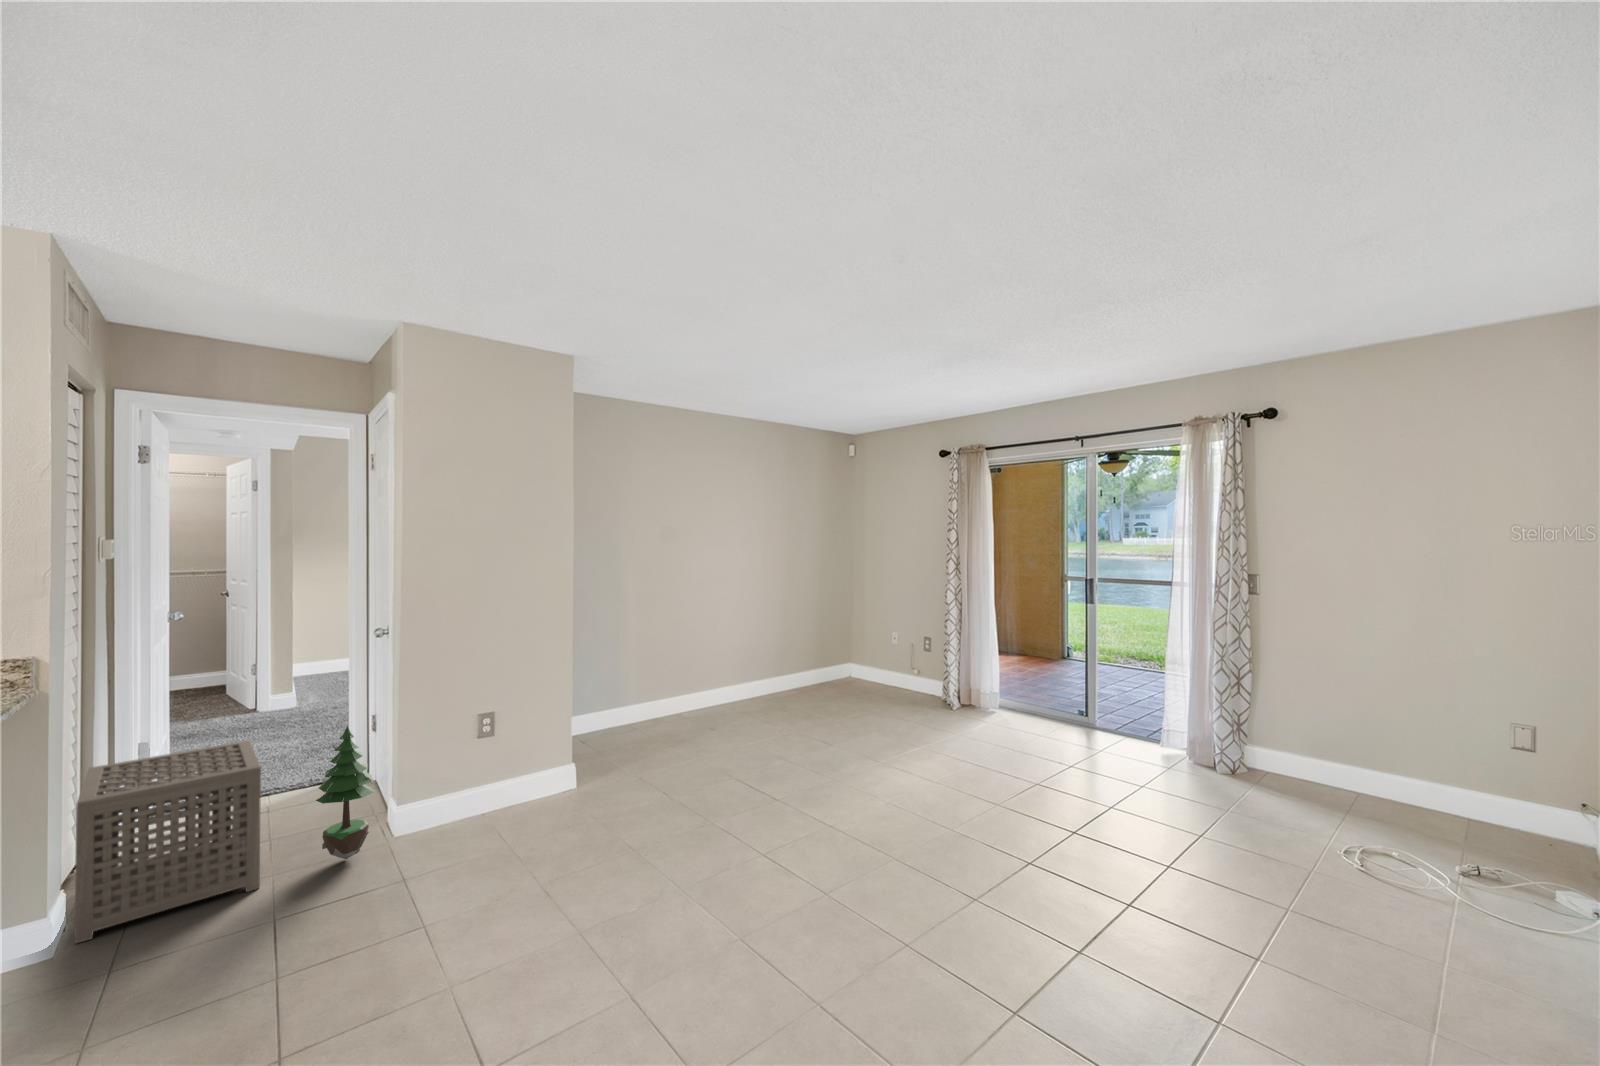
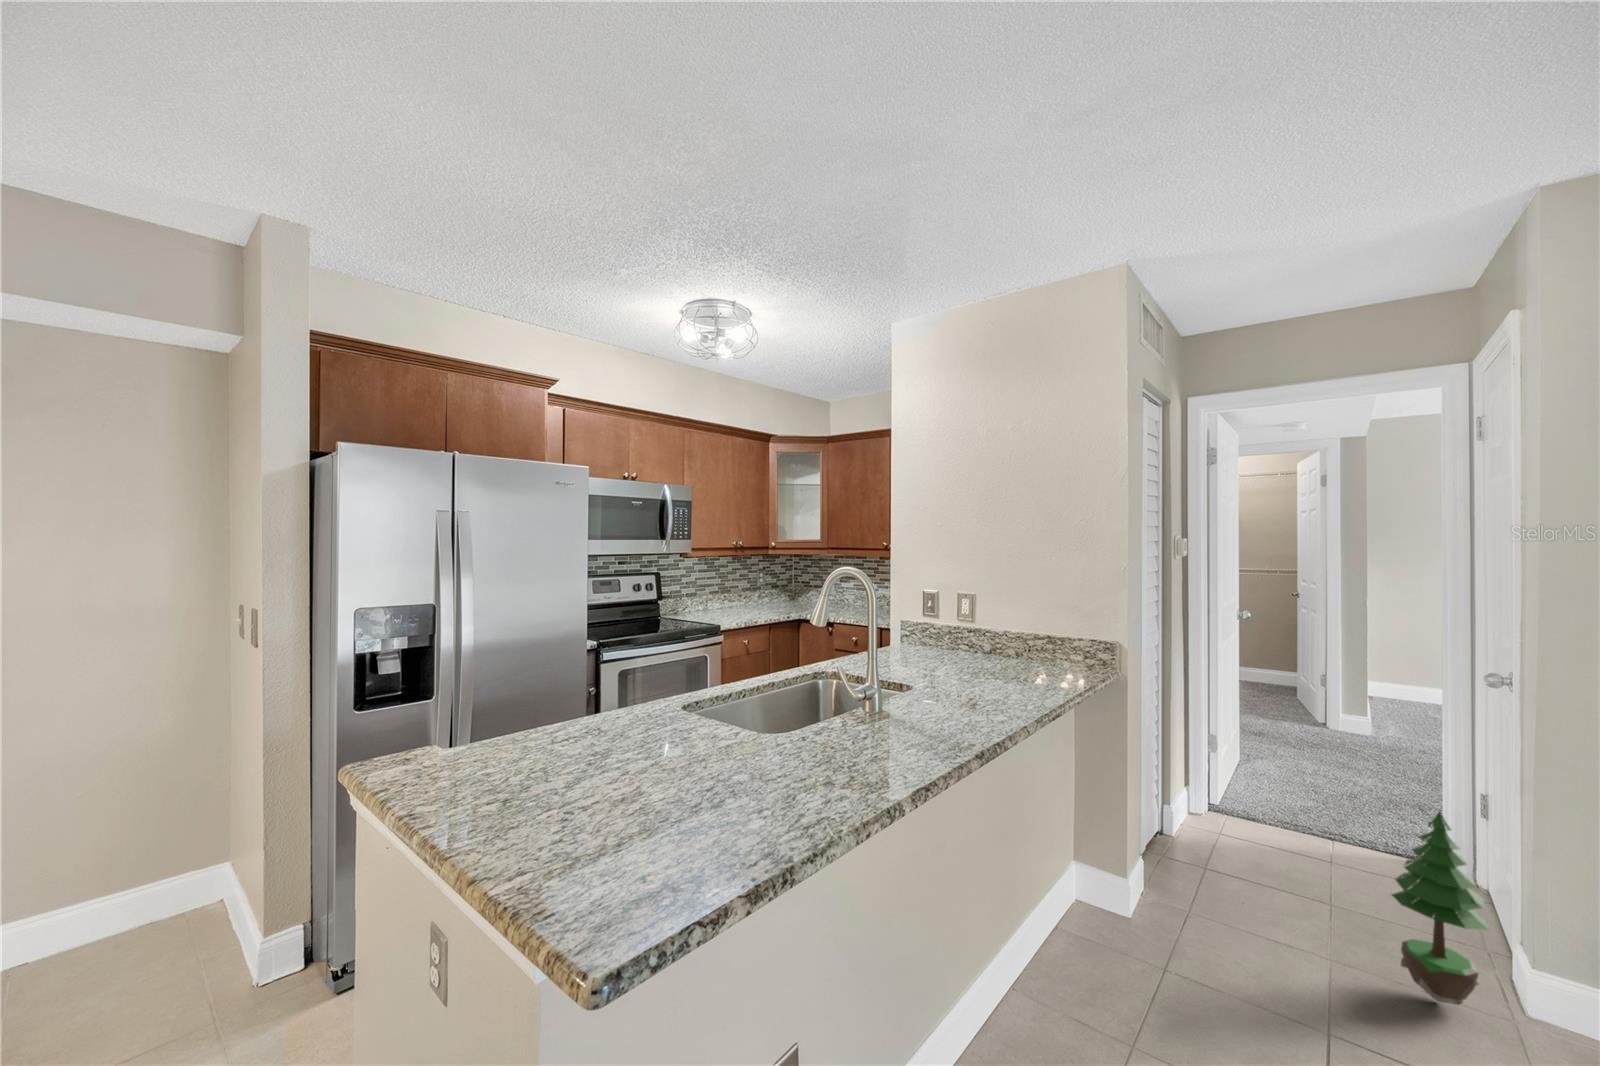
side table: present [75,740,261,943] -> none [1148,748,1317,967]

